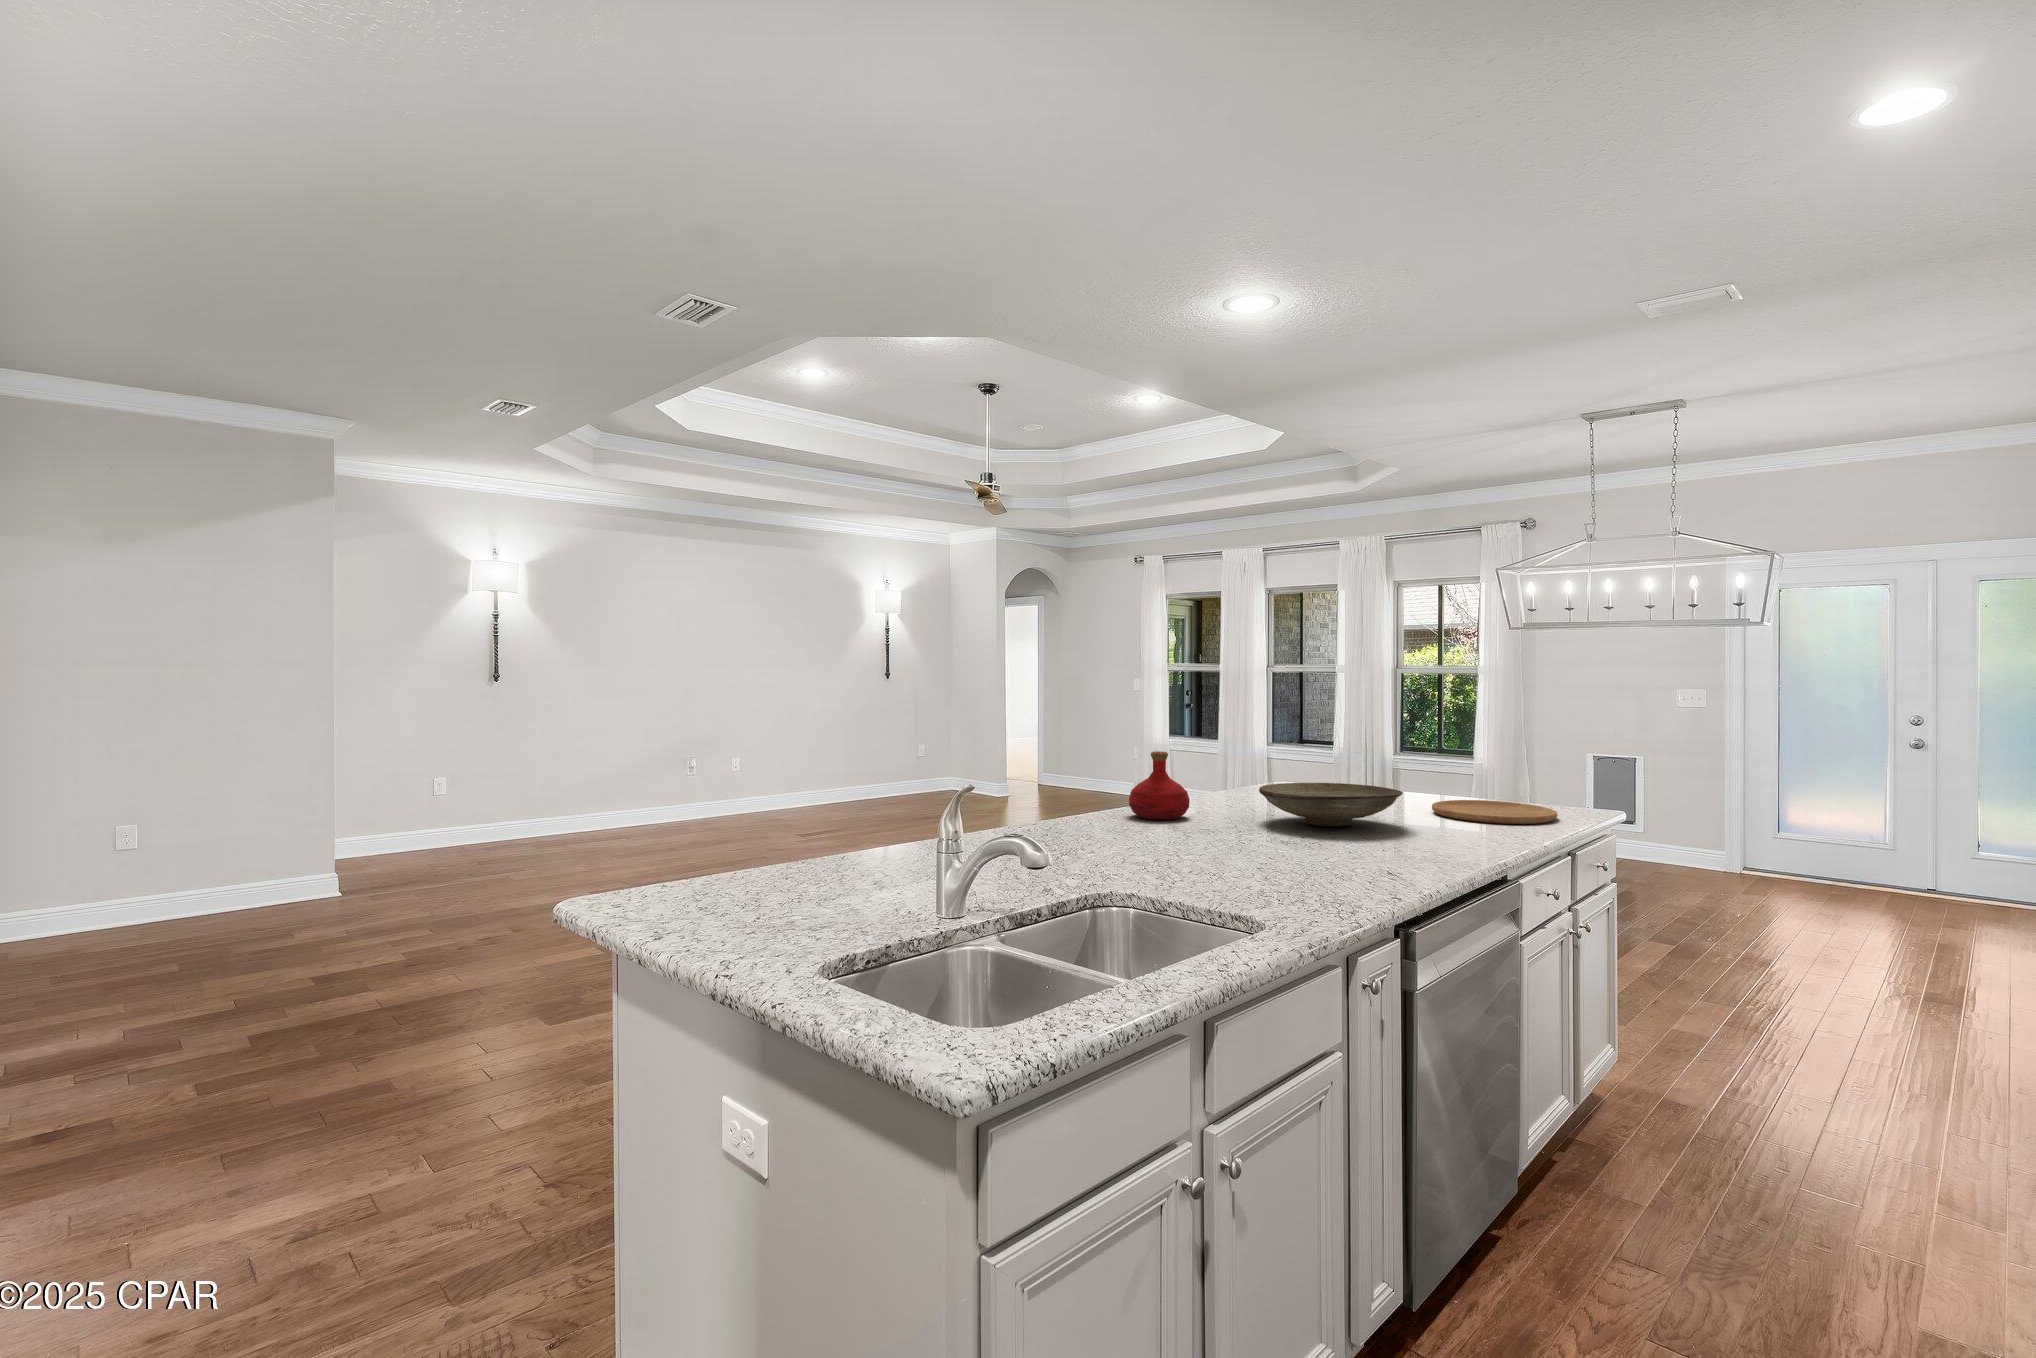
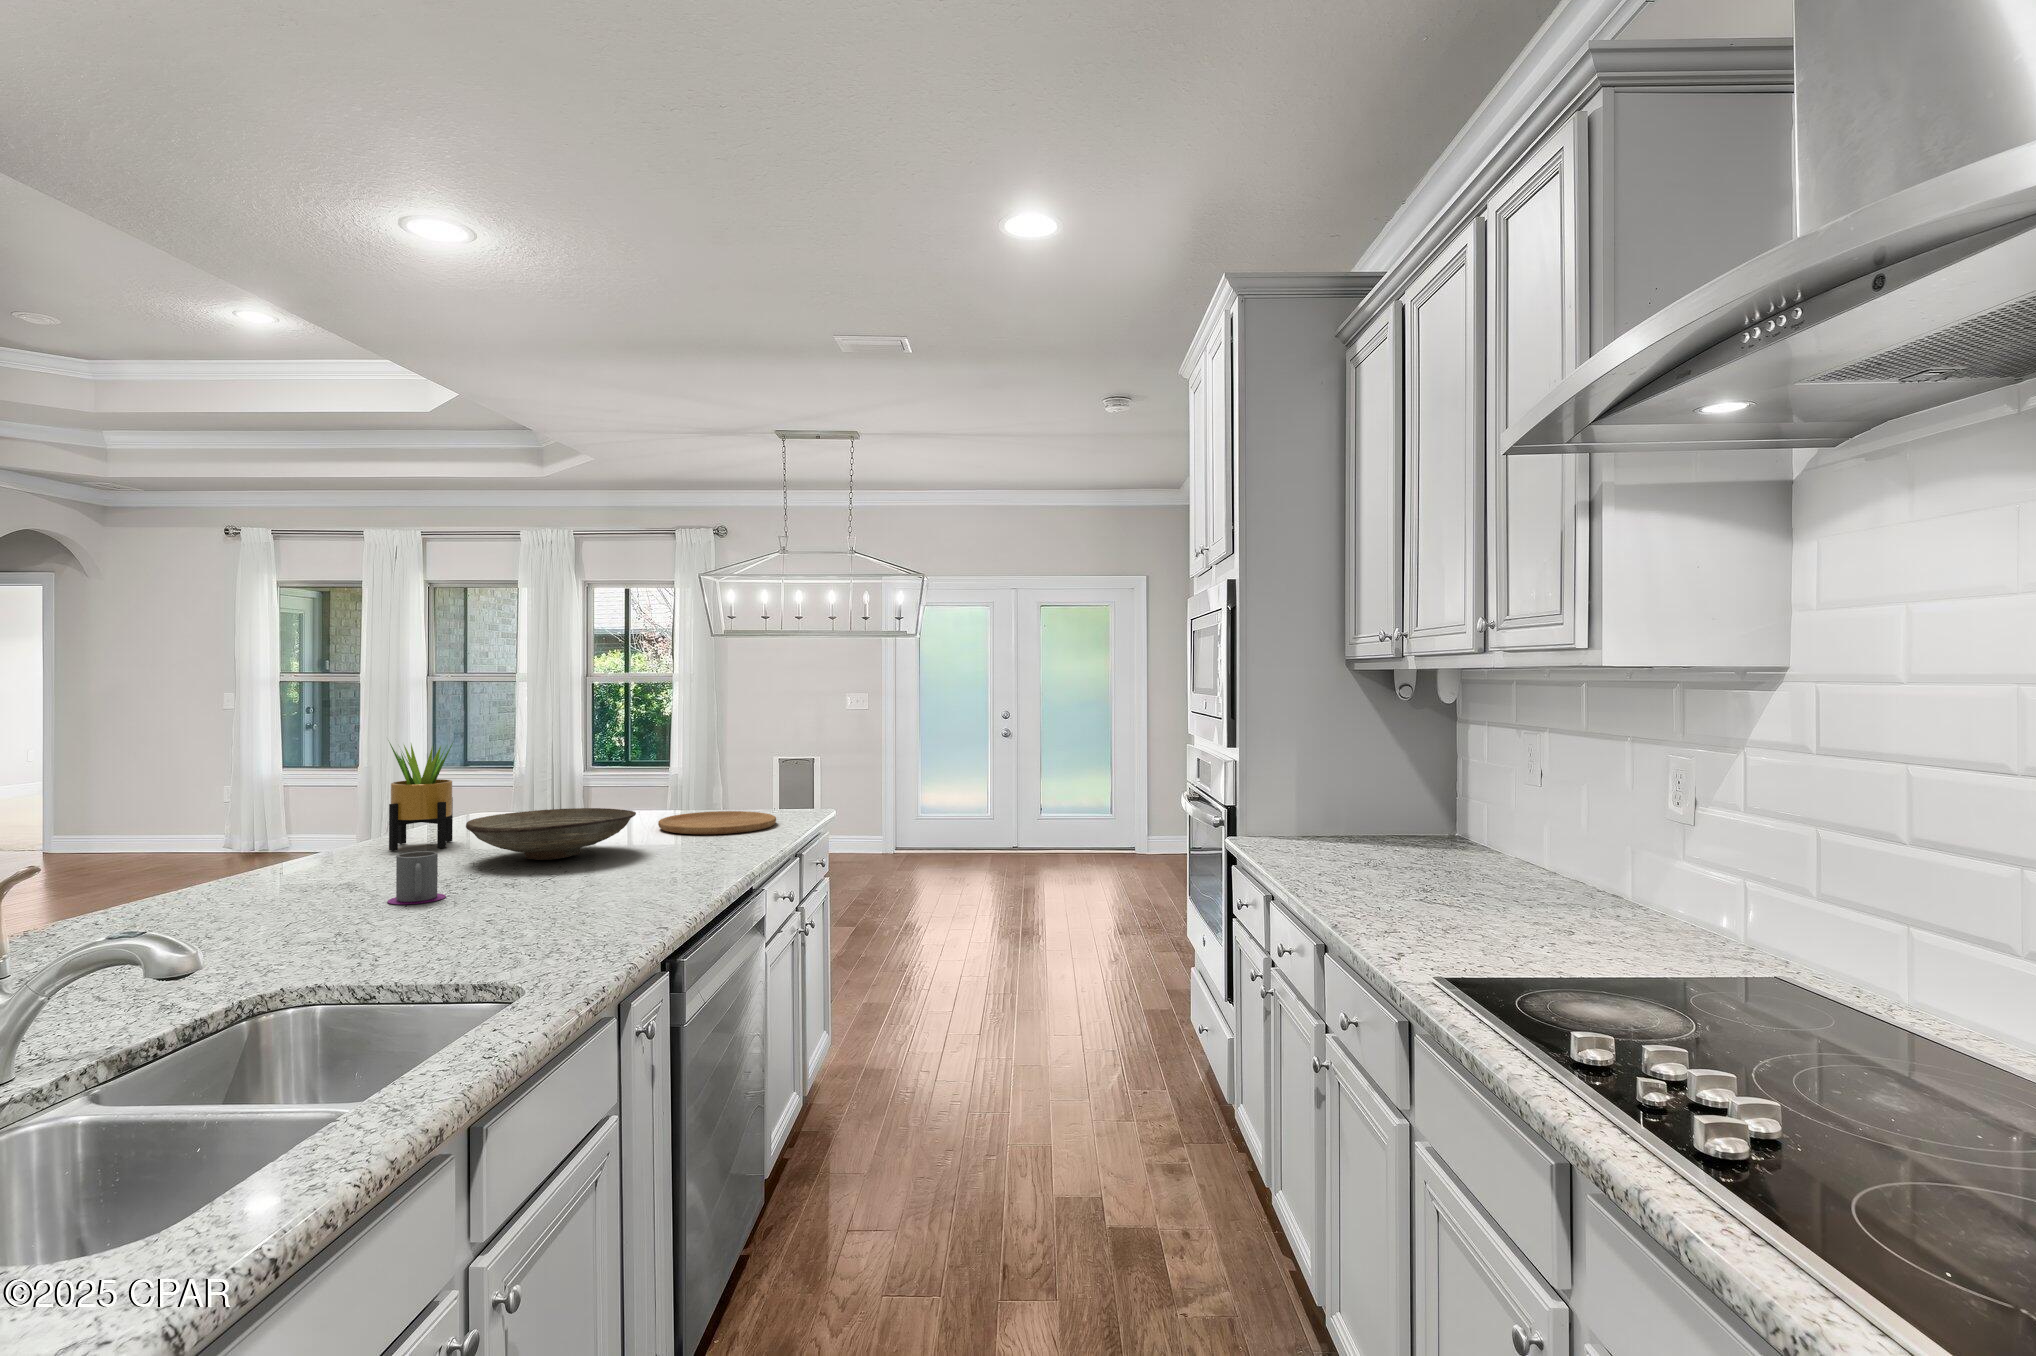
potted plant: none [1209,714,1258,807] -> present [389,742,453,851]
bottle: present [1129,751,1190,820] -> none [272,789,368,881]
mug: none [1194,805,1236,847] -> present [387,851,446,904]

